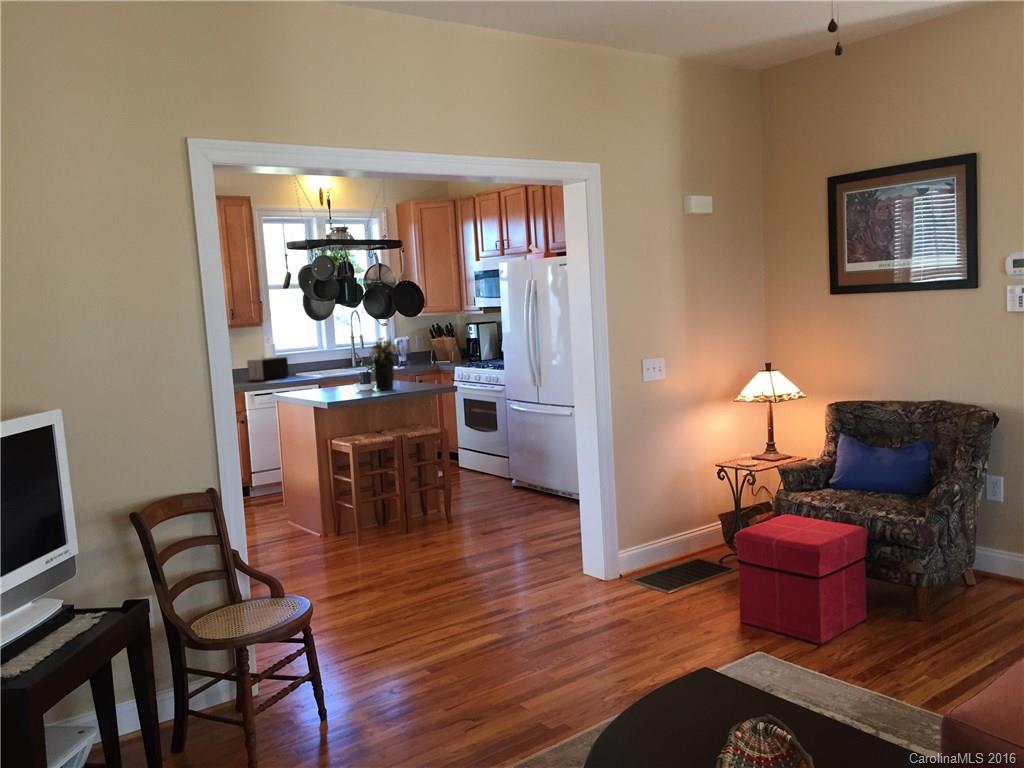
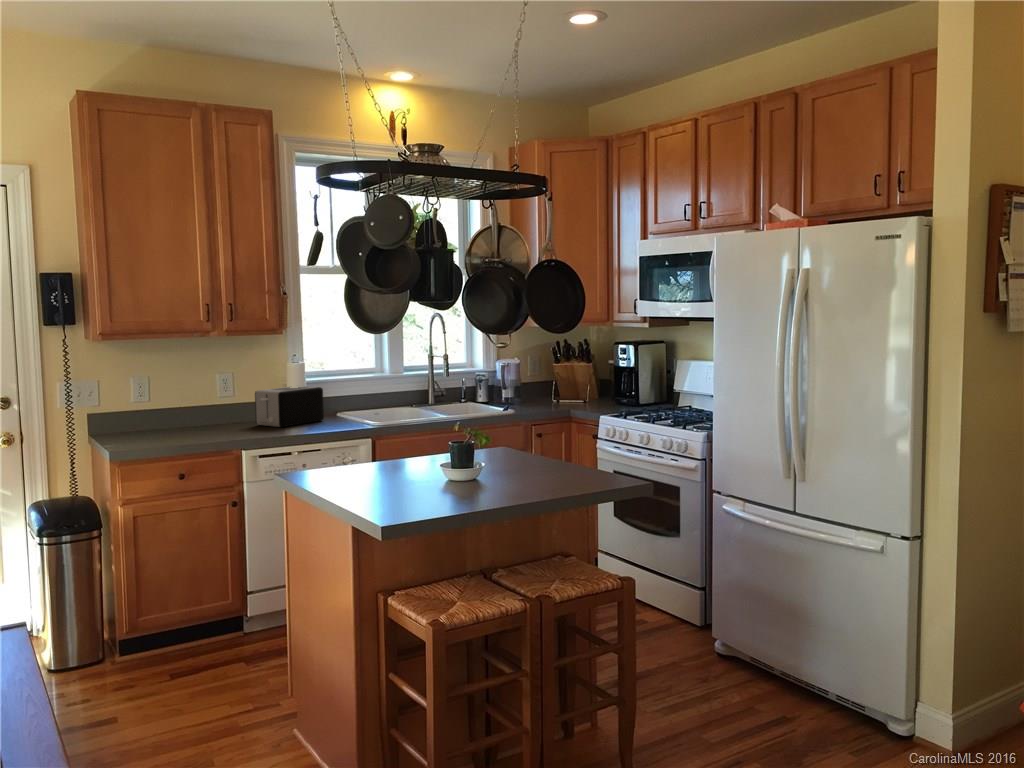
flower arrangement: present [370,337,405,390] -> none [466,373,557,488]

